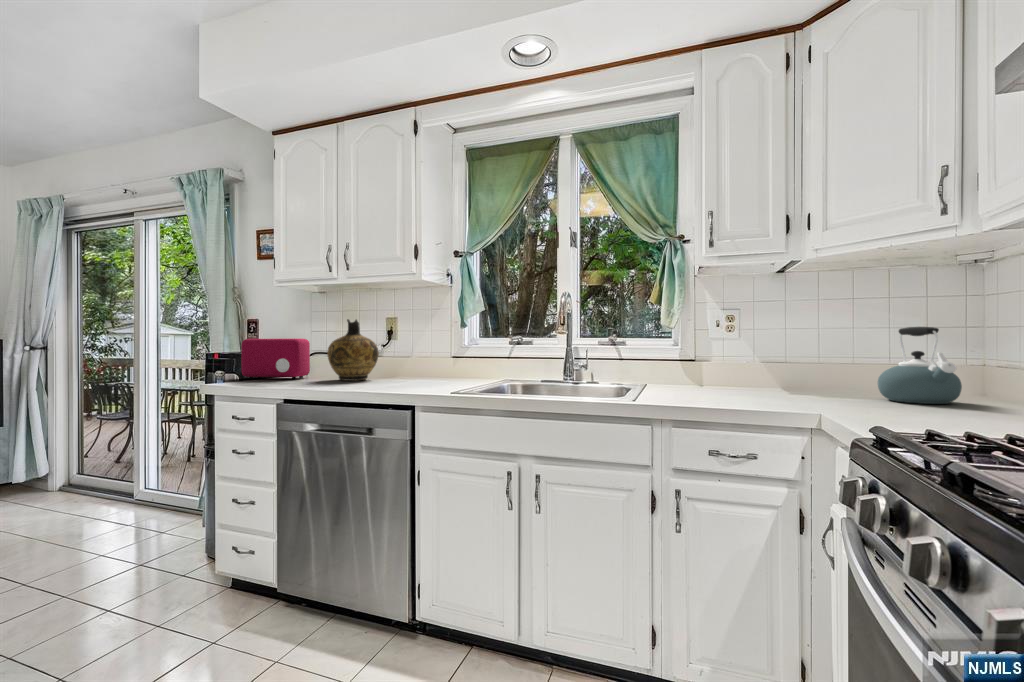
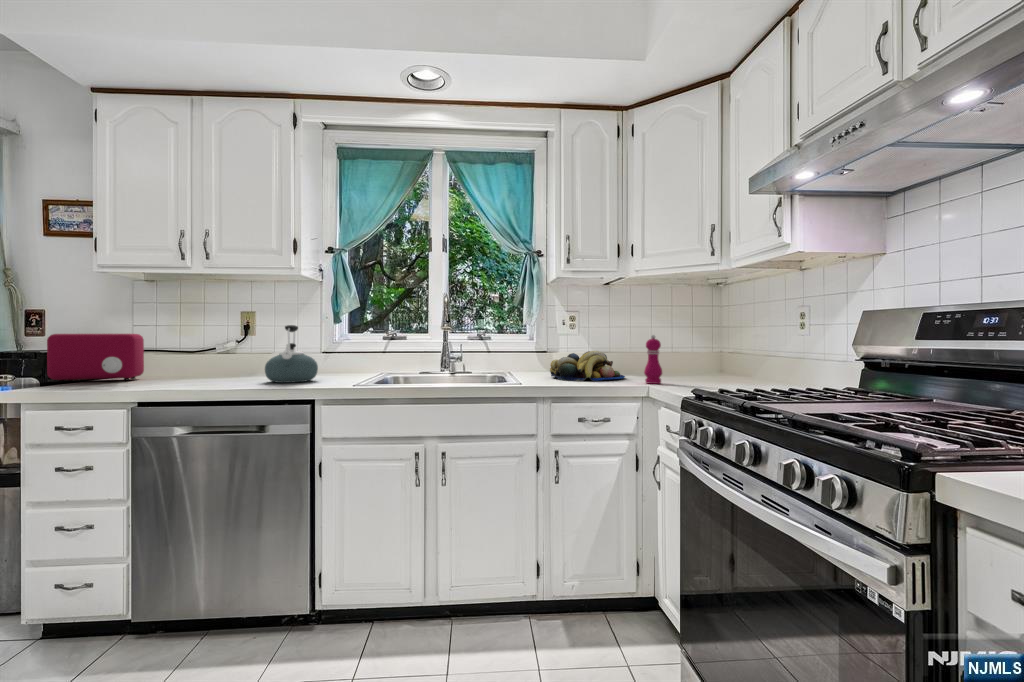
ceramic jug: present [327,319,379,381] -> none [176,313,239,380]
kettle: present [878,327,962,404] -> present [265,325,318,383]
pepper mill: none [817,339,847,410] -> present [644,335,662,384]
fruit bowl: none [691,360,798,401] -> present [550,351,625,381]

